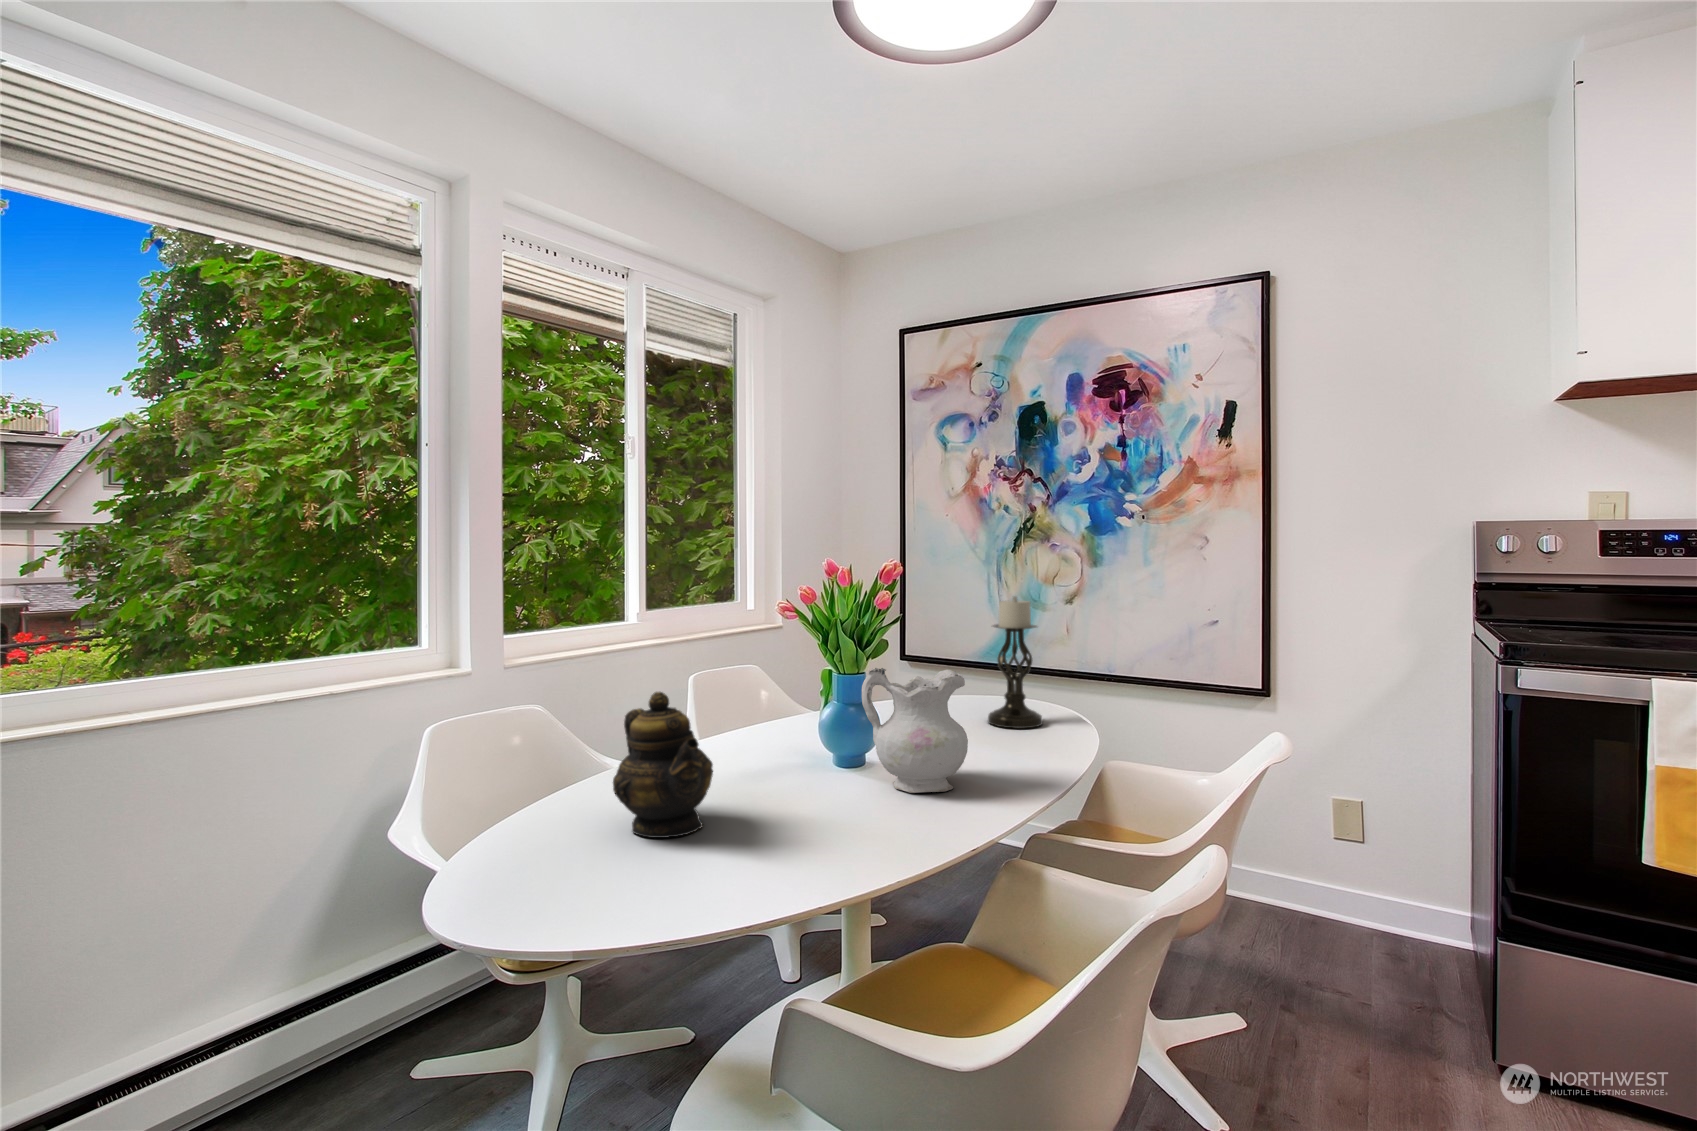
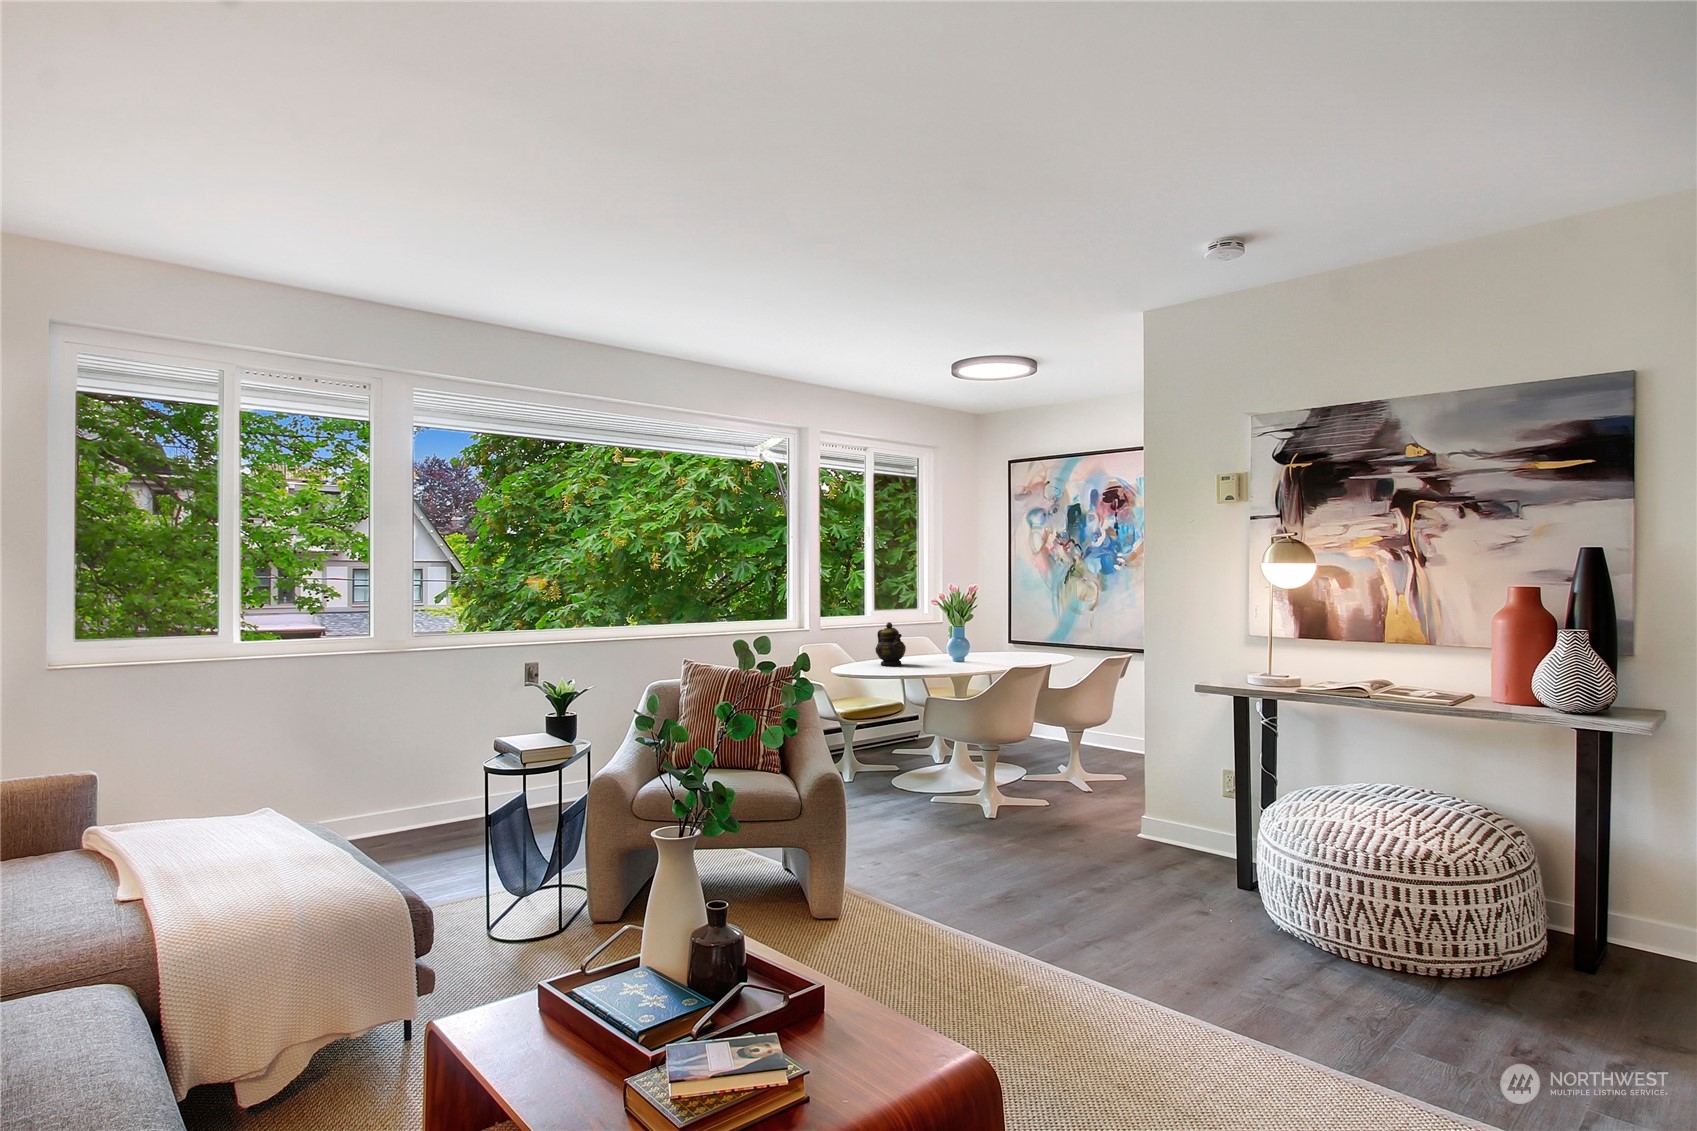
candle holder: present [988,596,1043,728] -> none [1023,601,1047,657]
ceramic pitcher: present [862,668,968,793] -> none [958,621,995,663]

